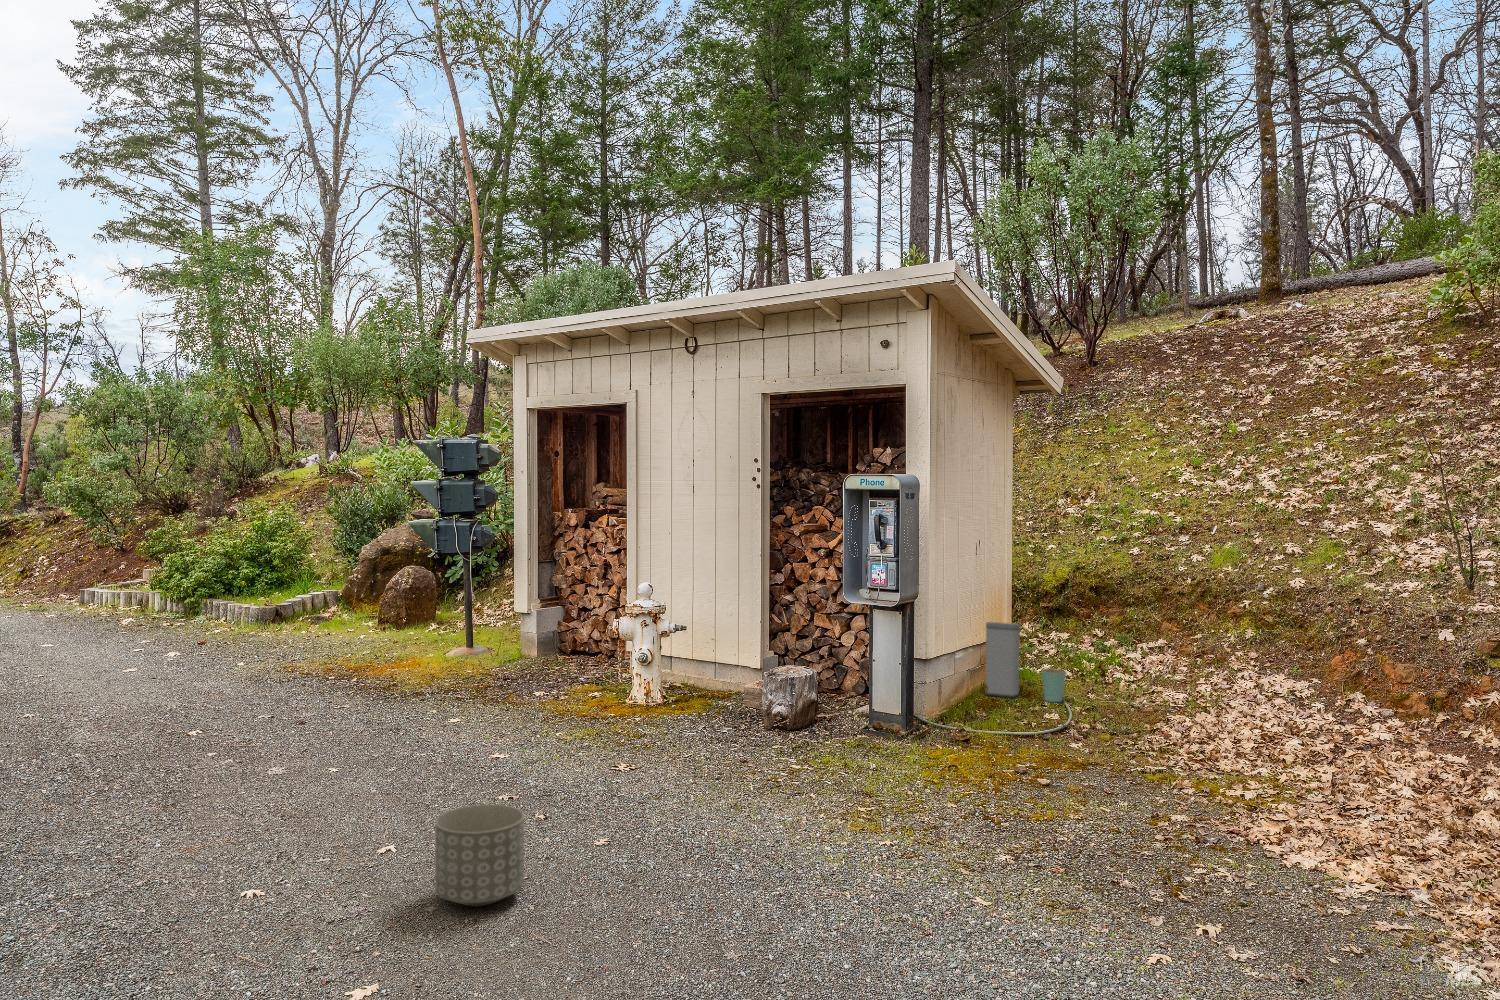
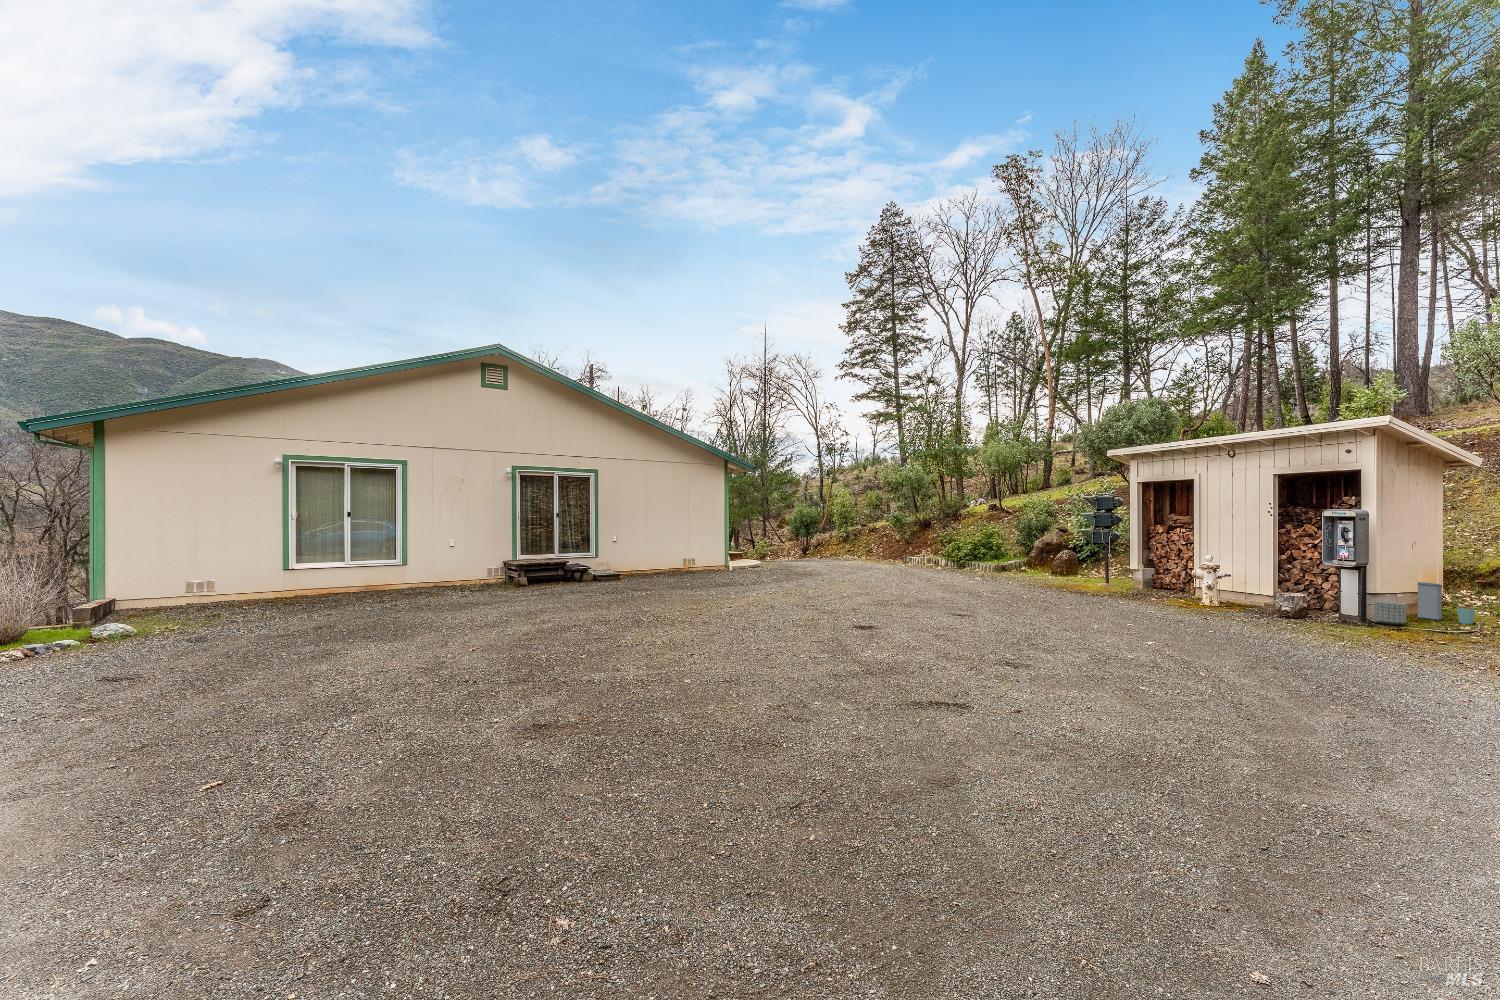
planter: present [435,804,524,906] -> present [1374,601,1406,625]

